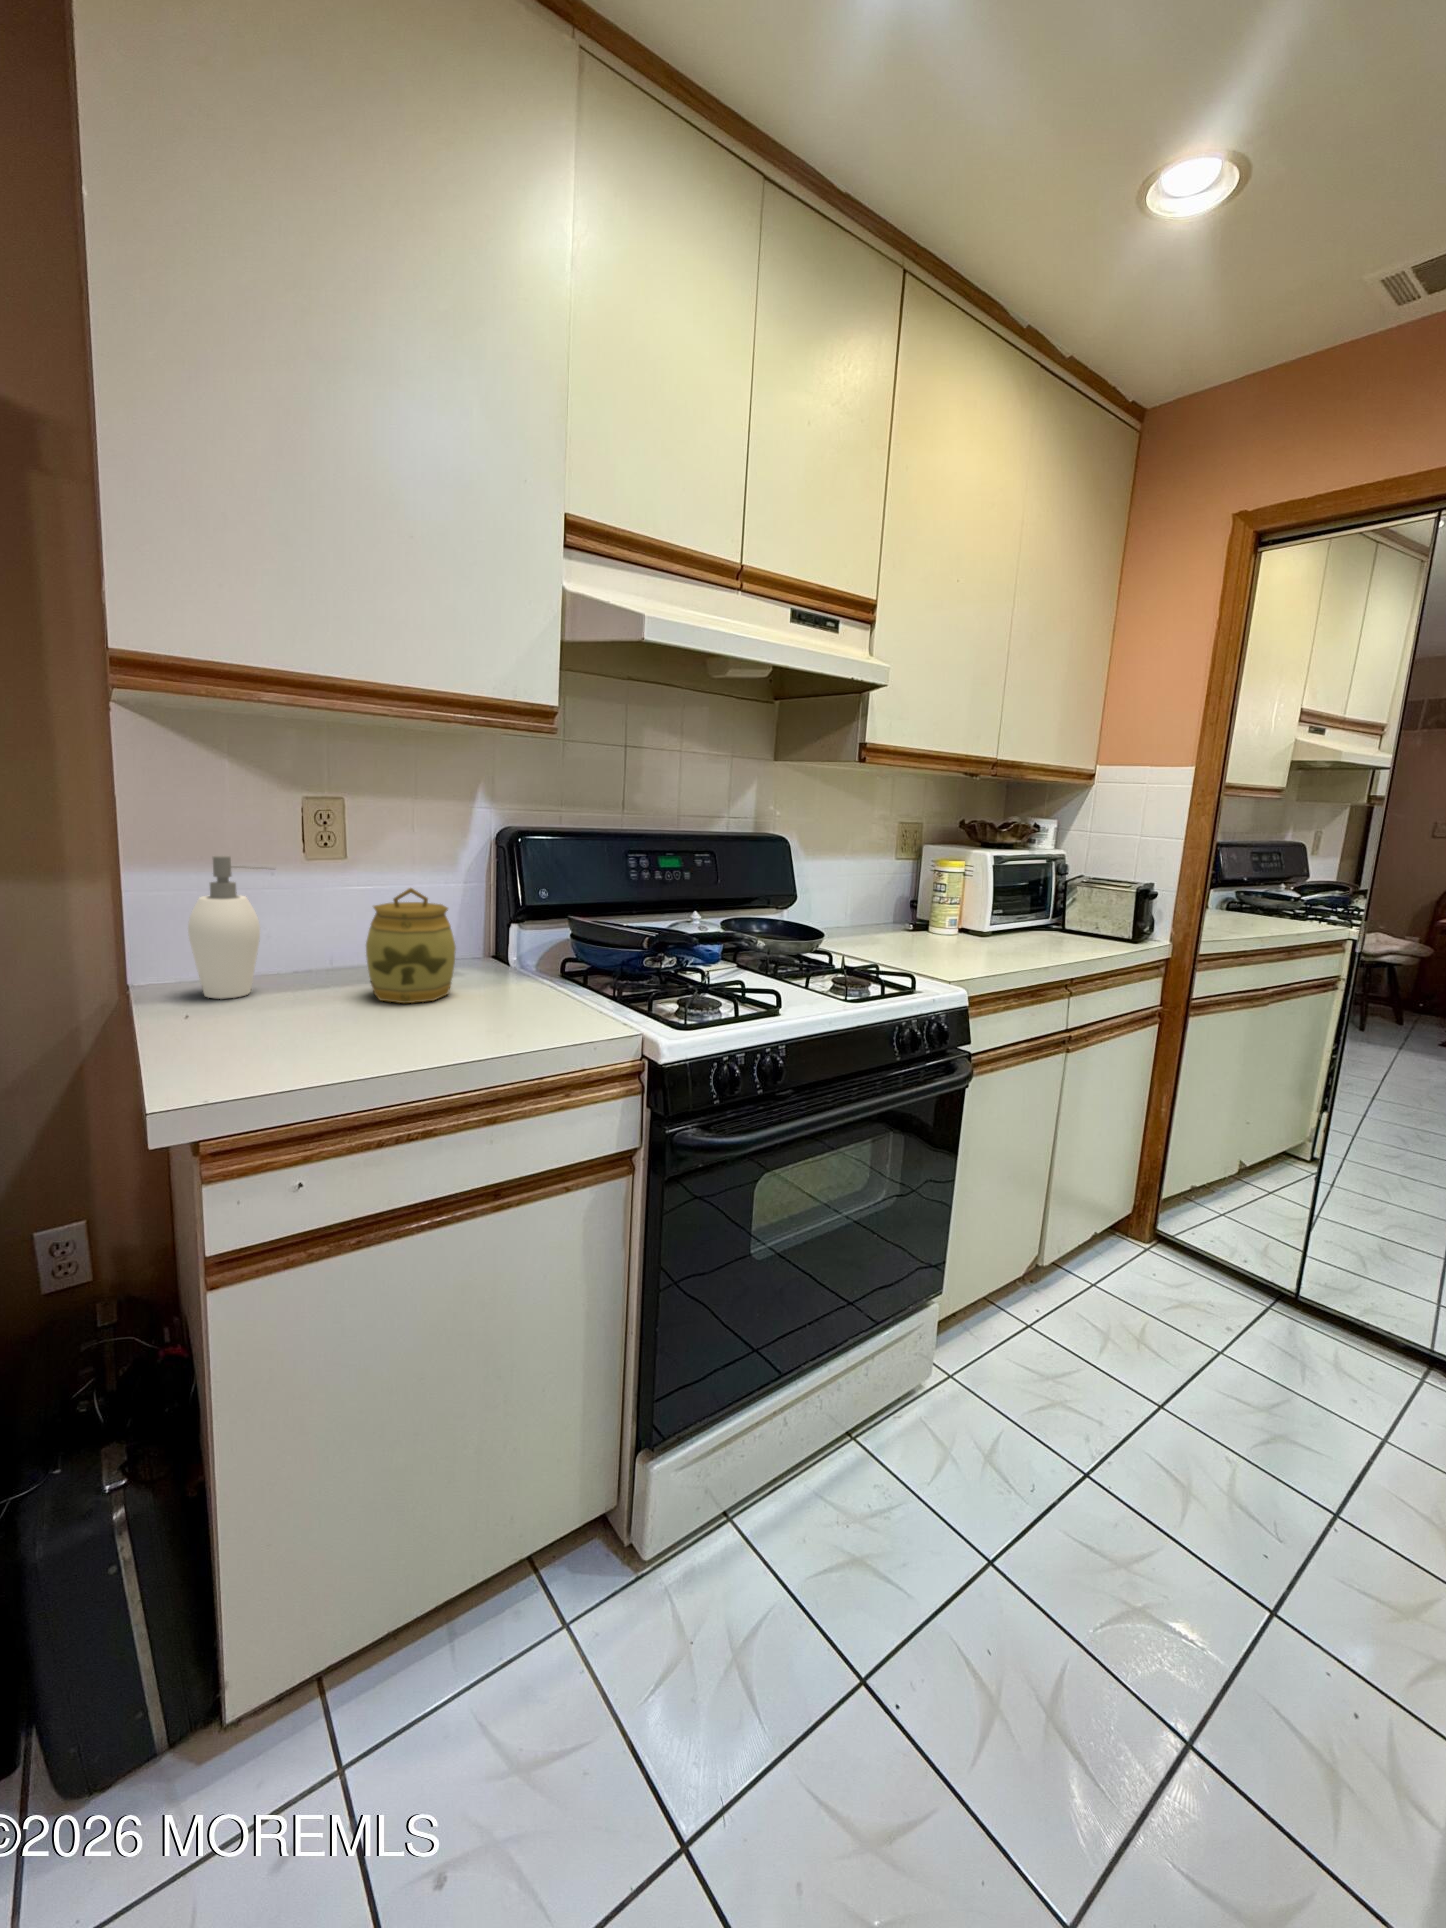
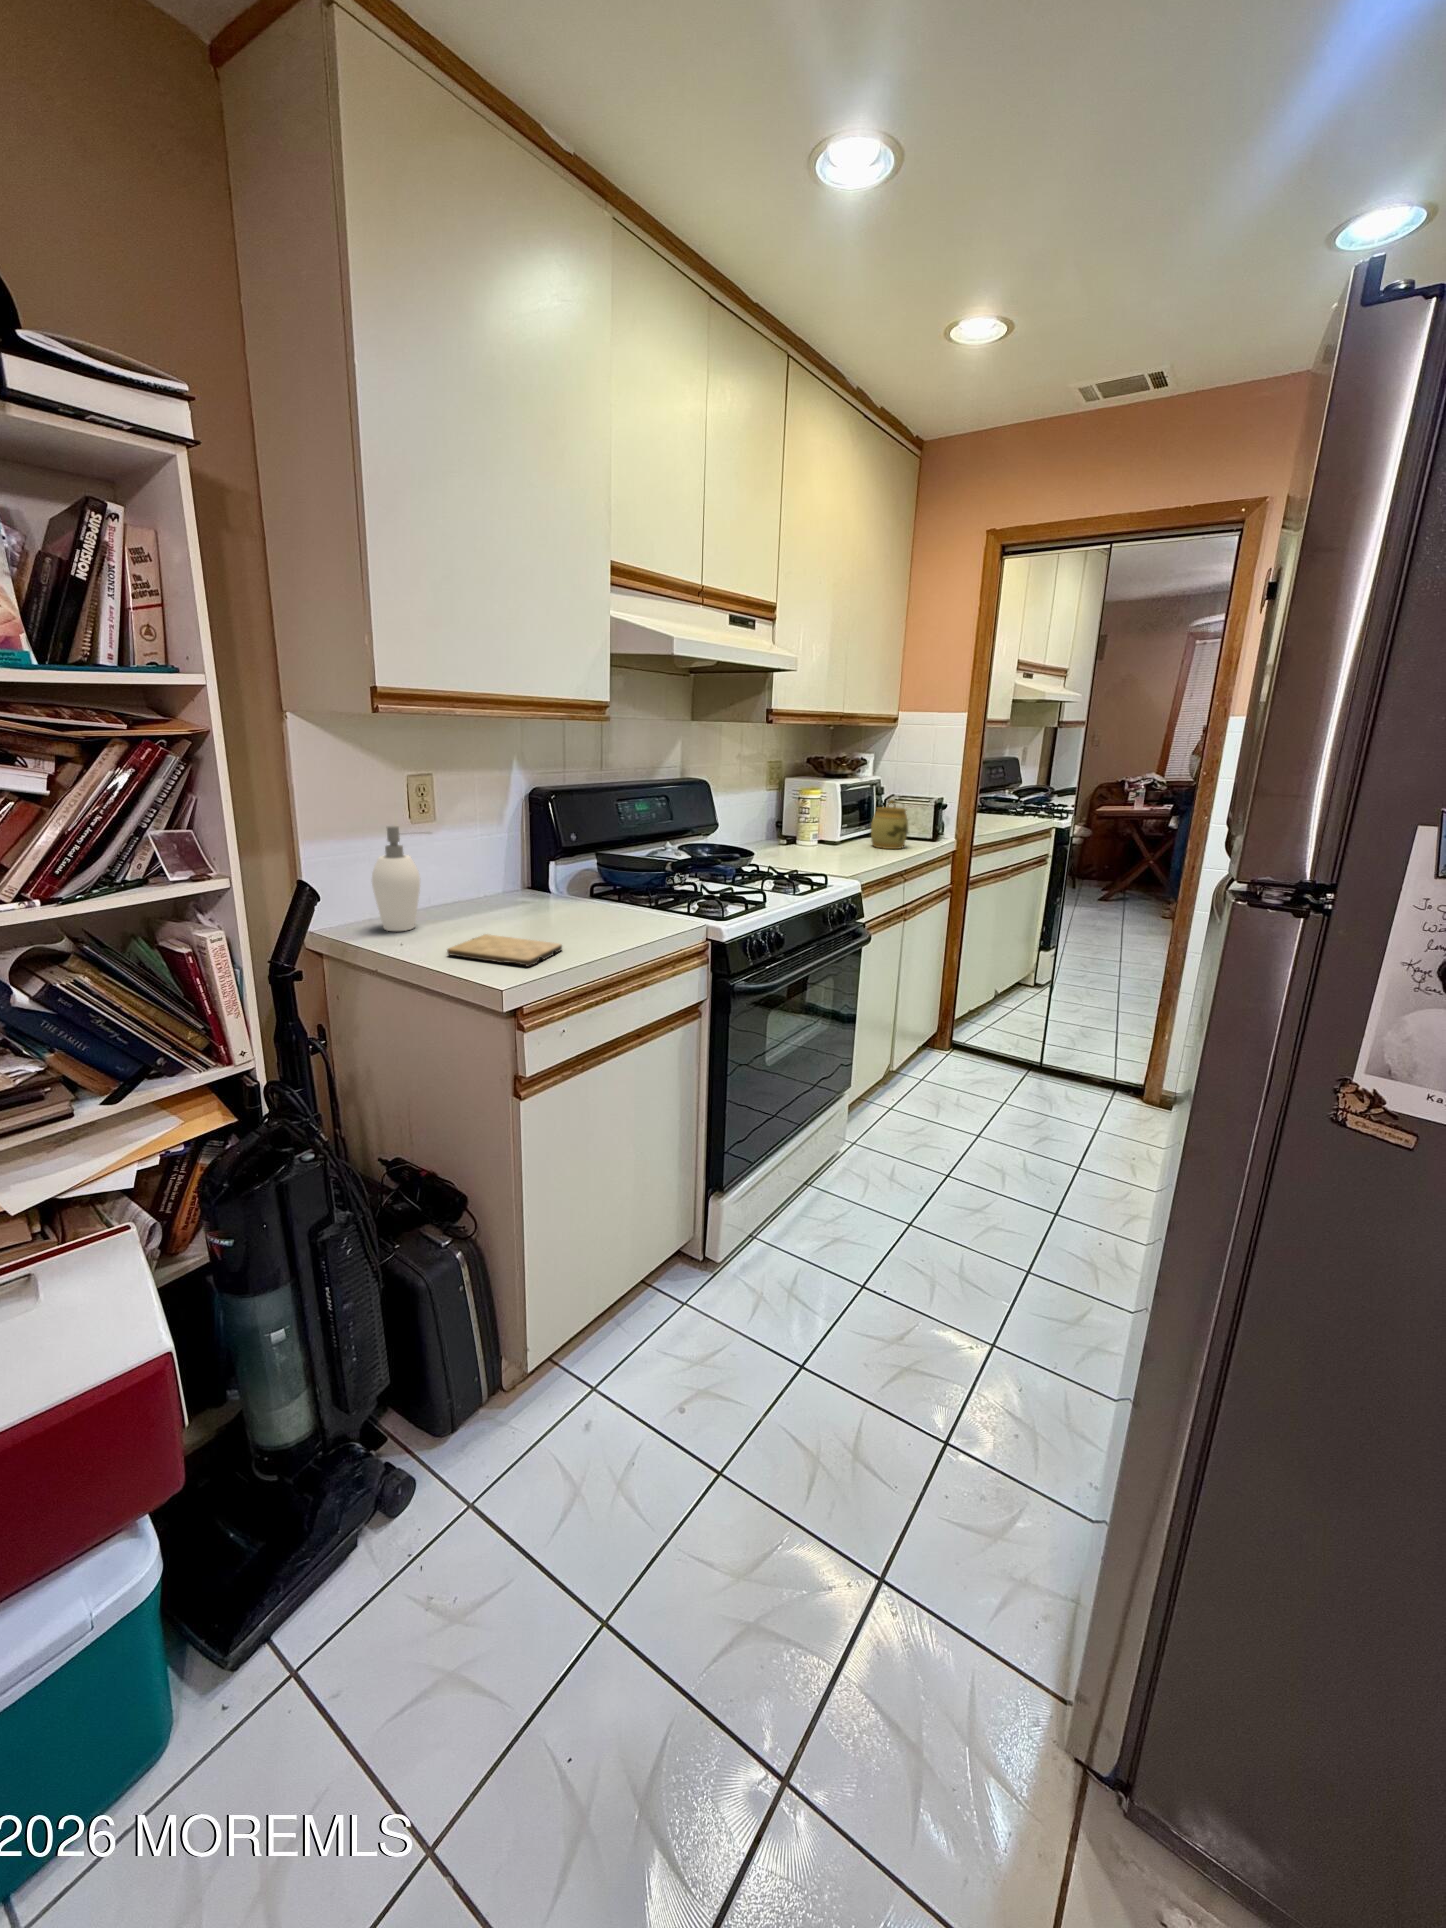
jar: present [366,888,456,1003] -> present [871,801,908,849]
cutting board: none [194,1015,362,1075] -> present [447,934,562,967]

